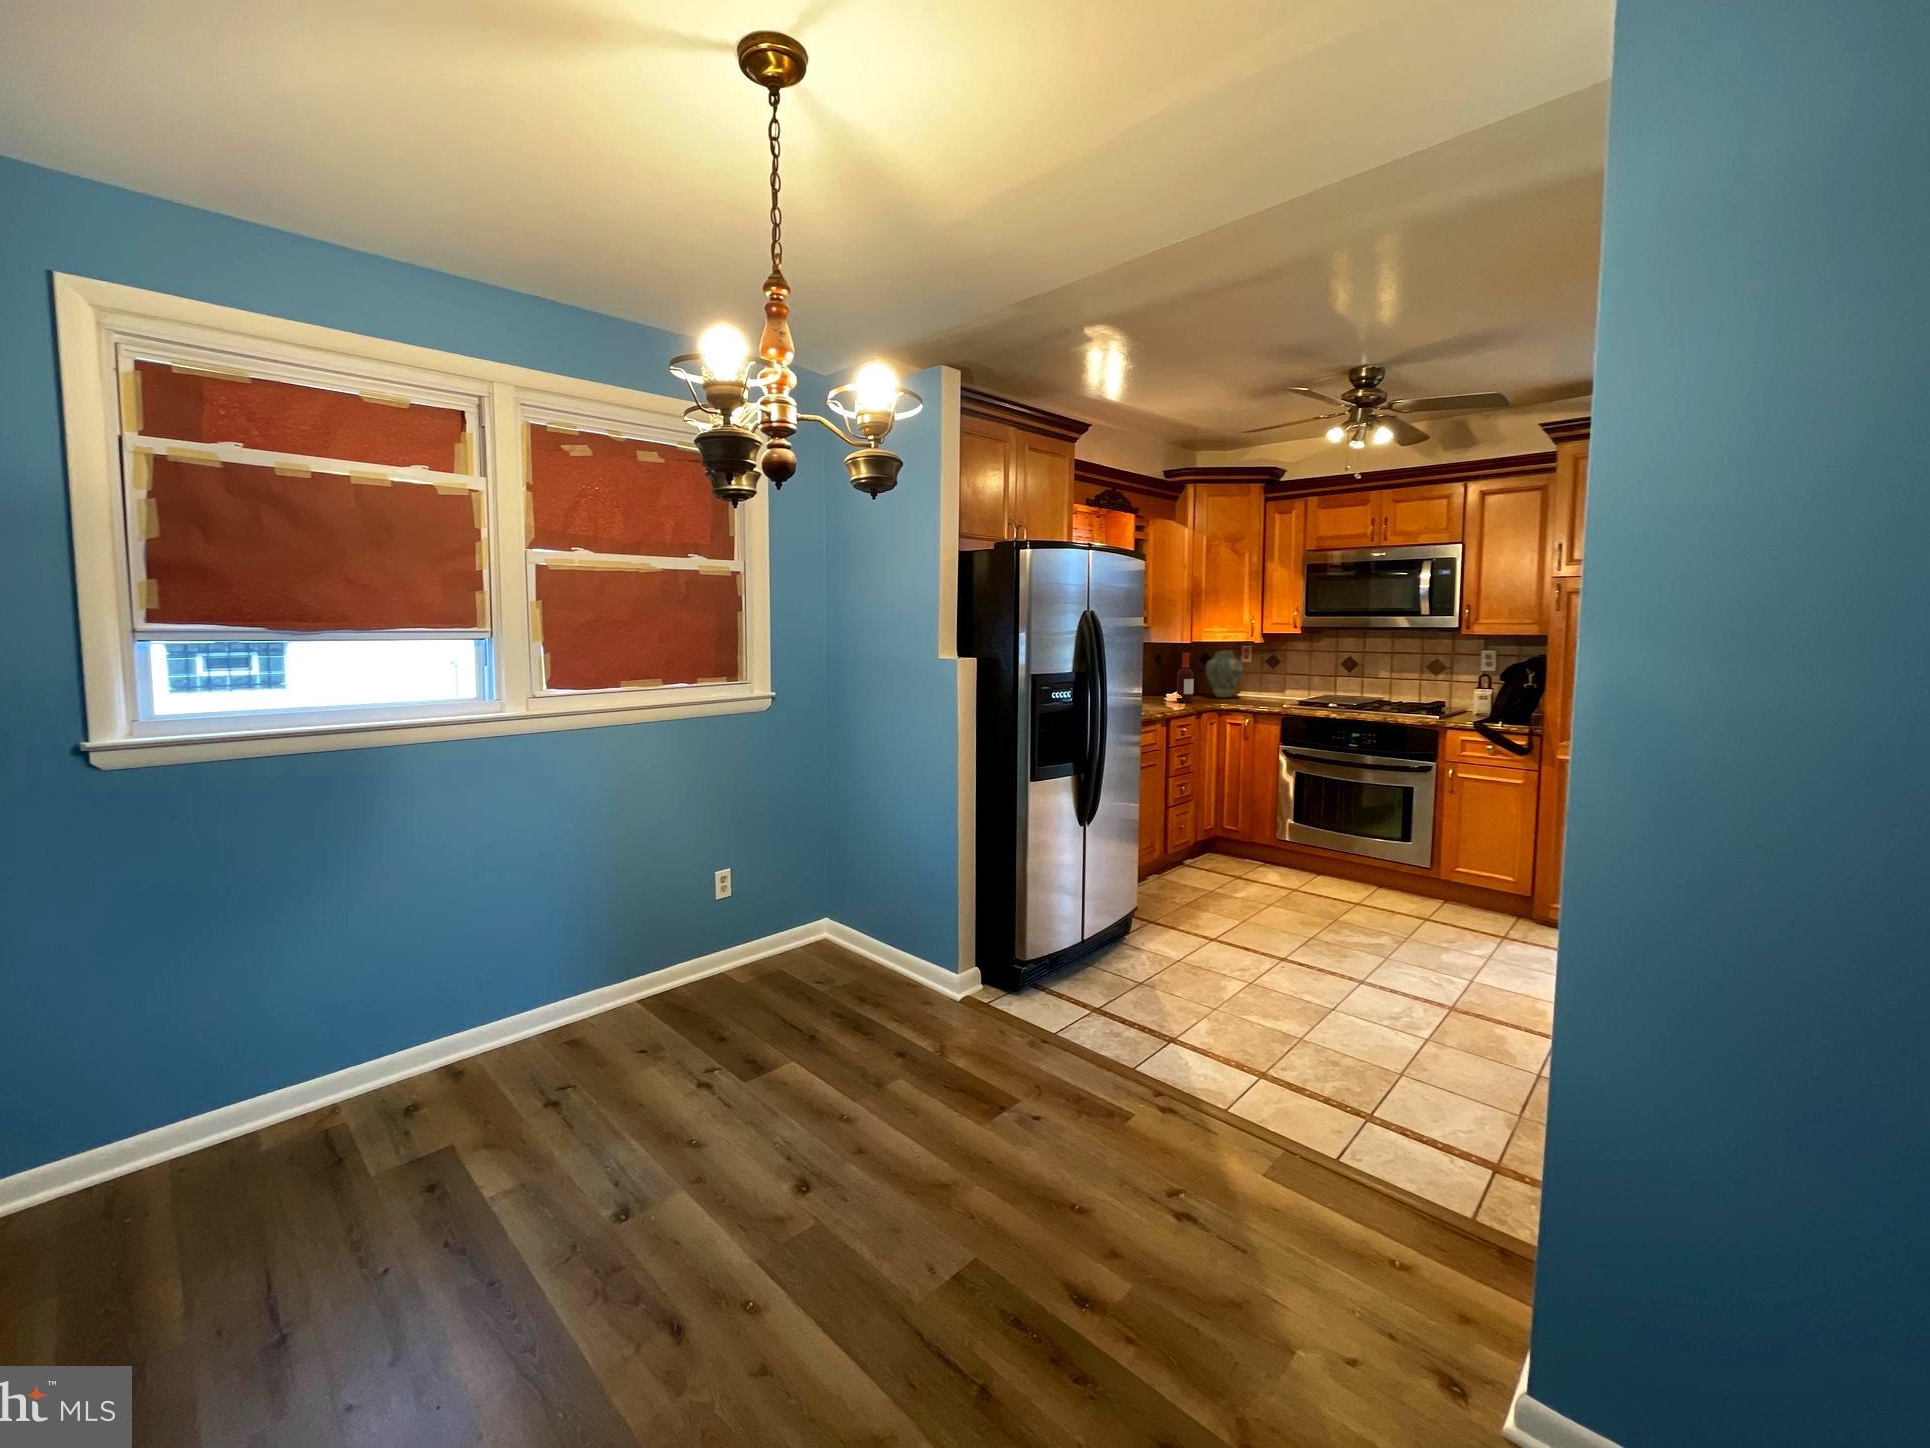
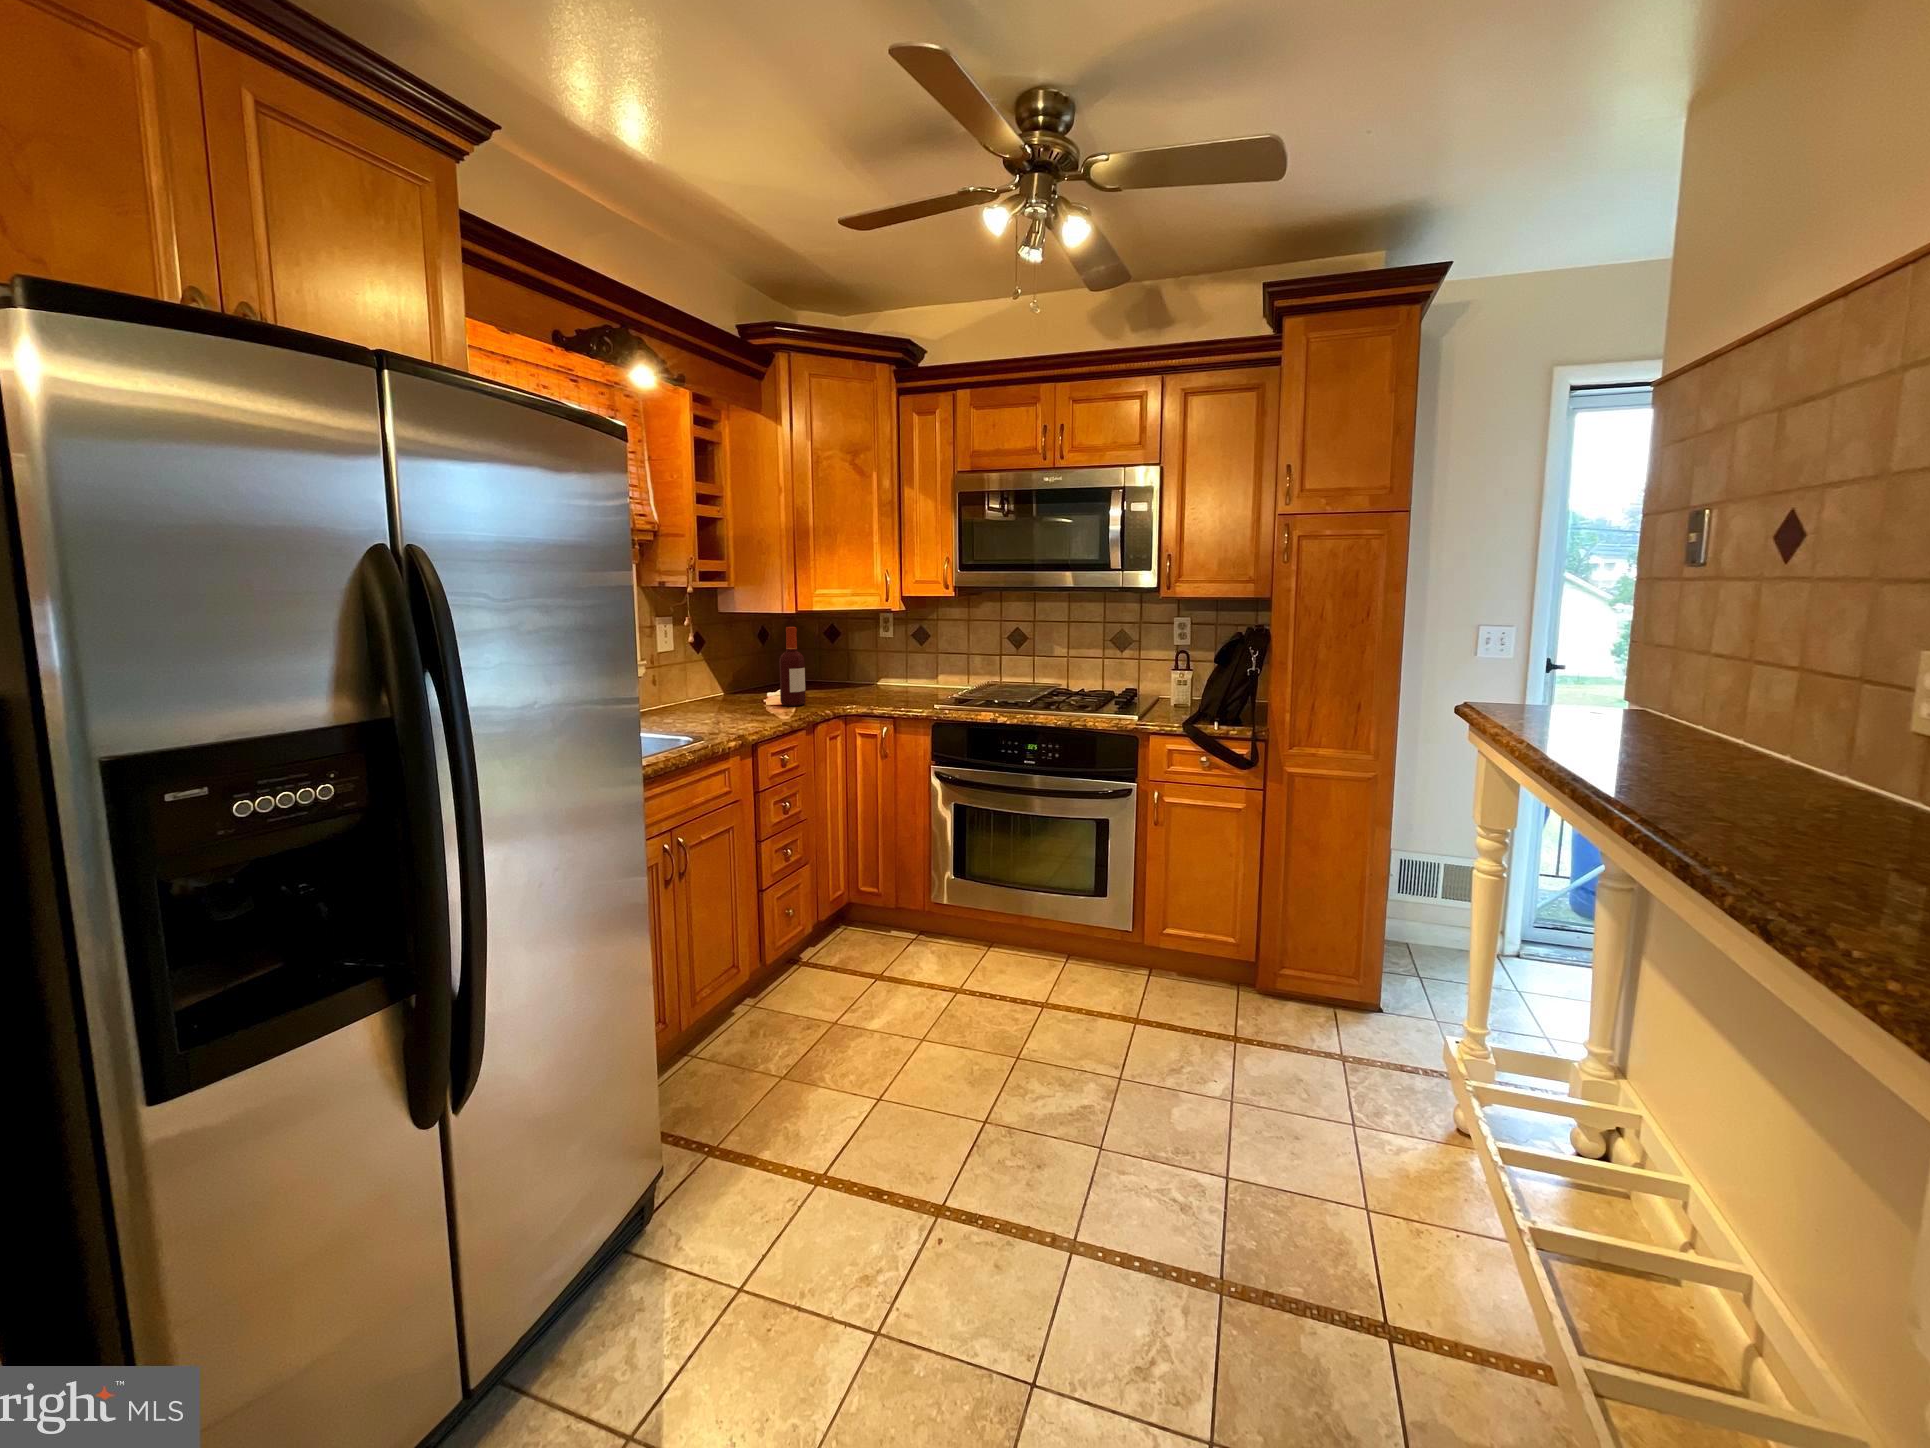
vase: present [1206,651,1243,697] -> none [828,621,880,691]

